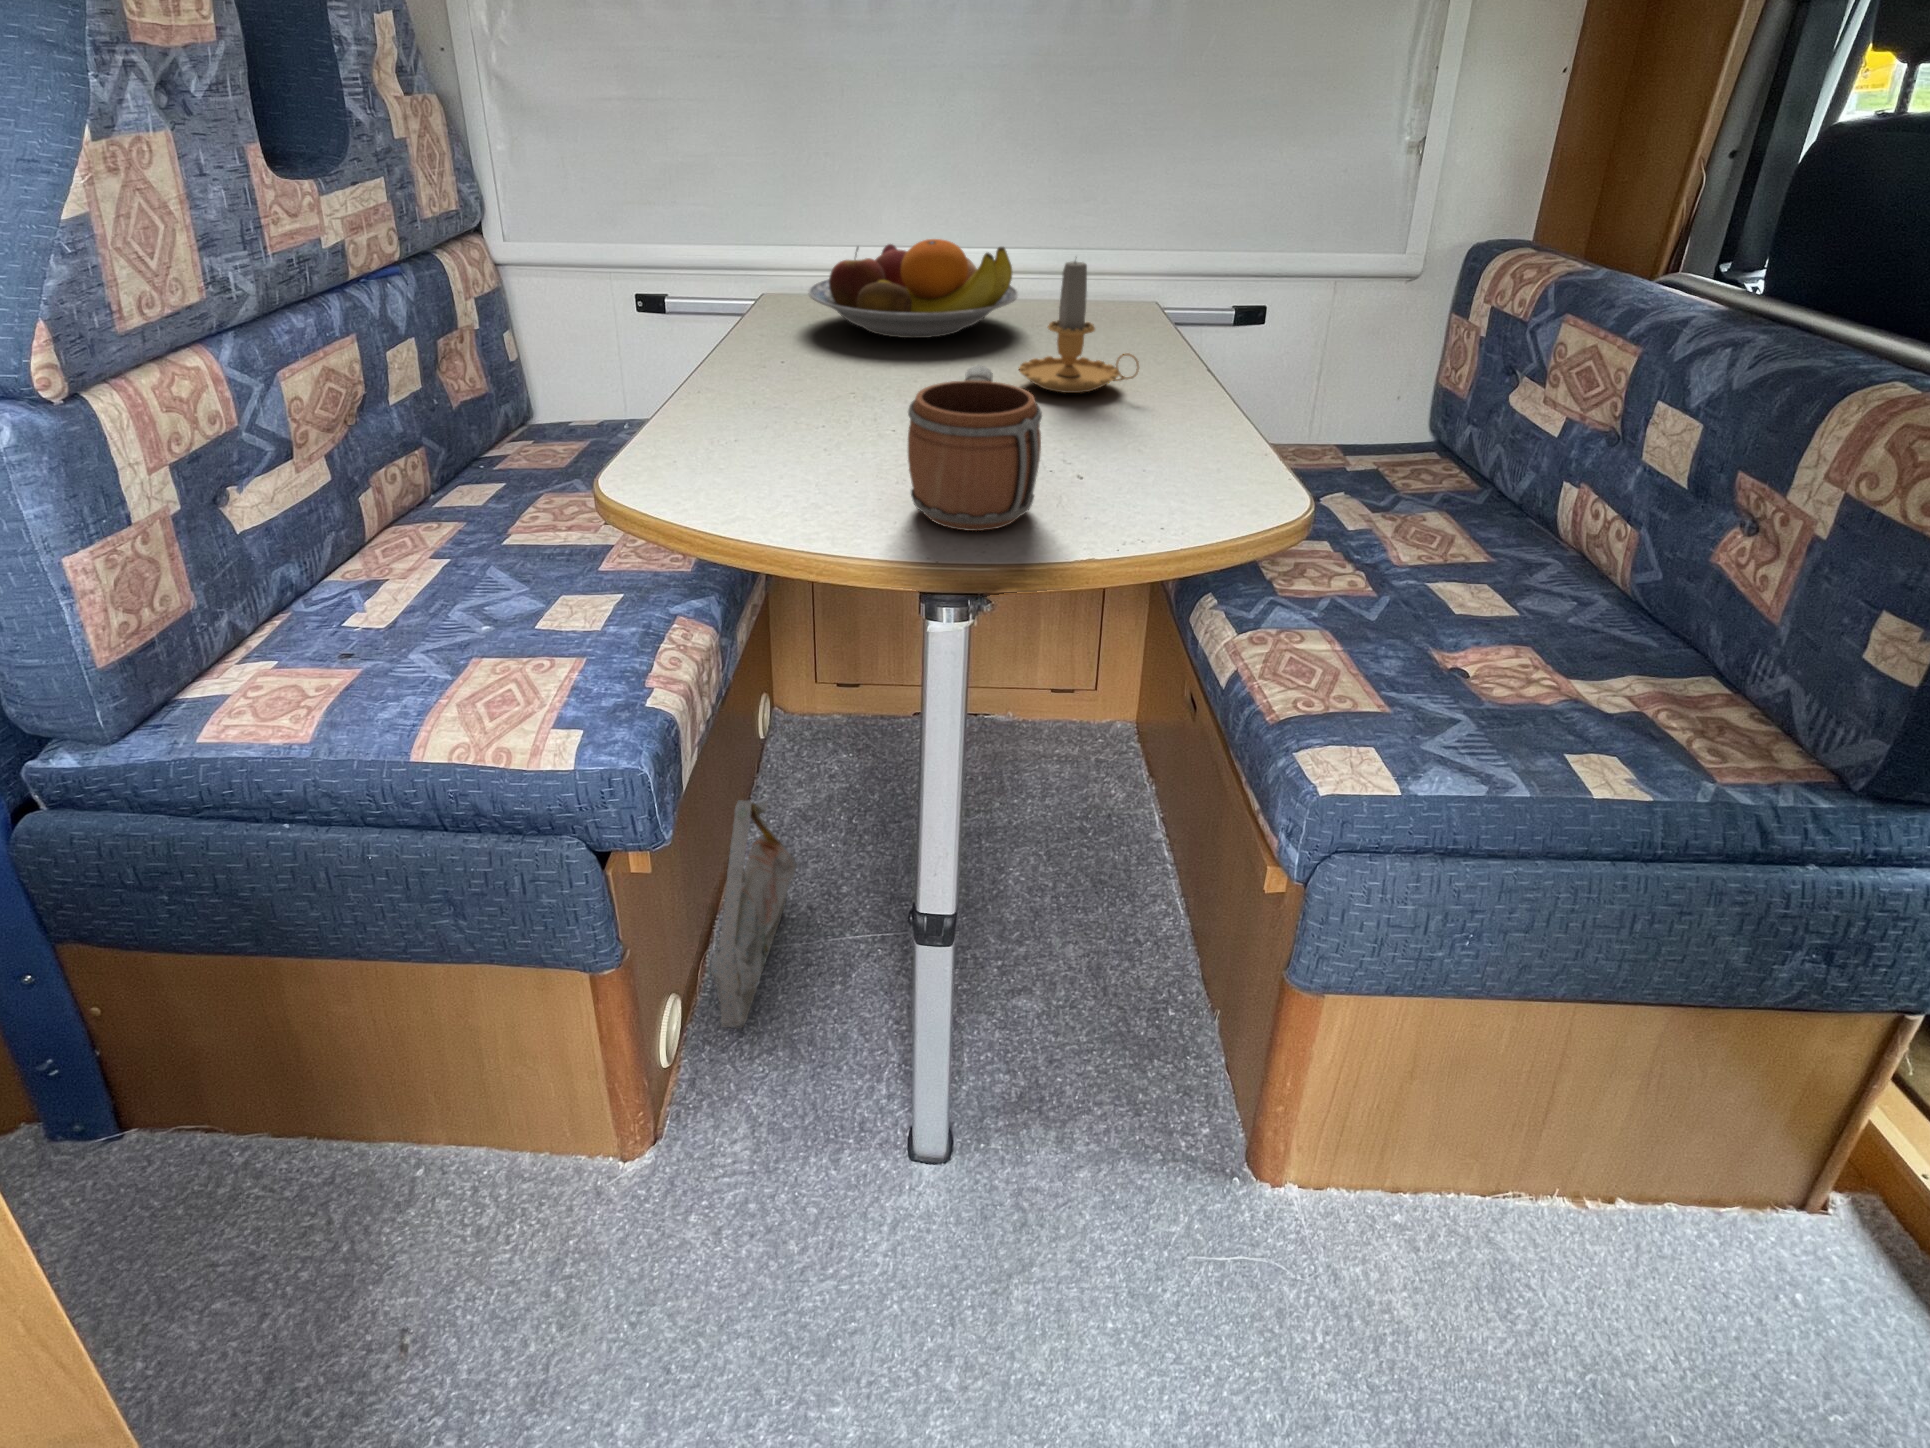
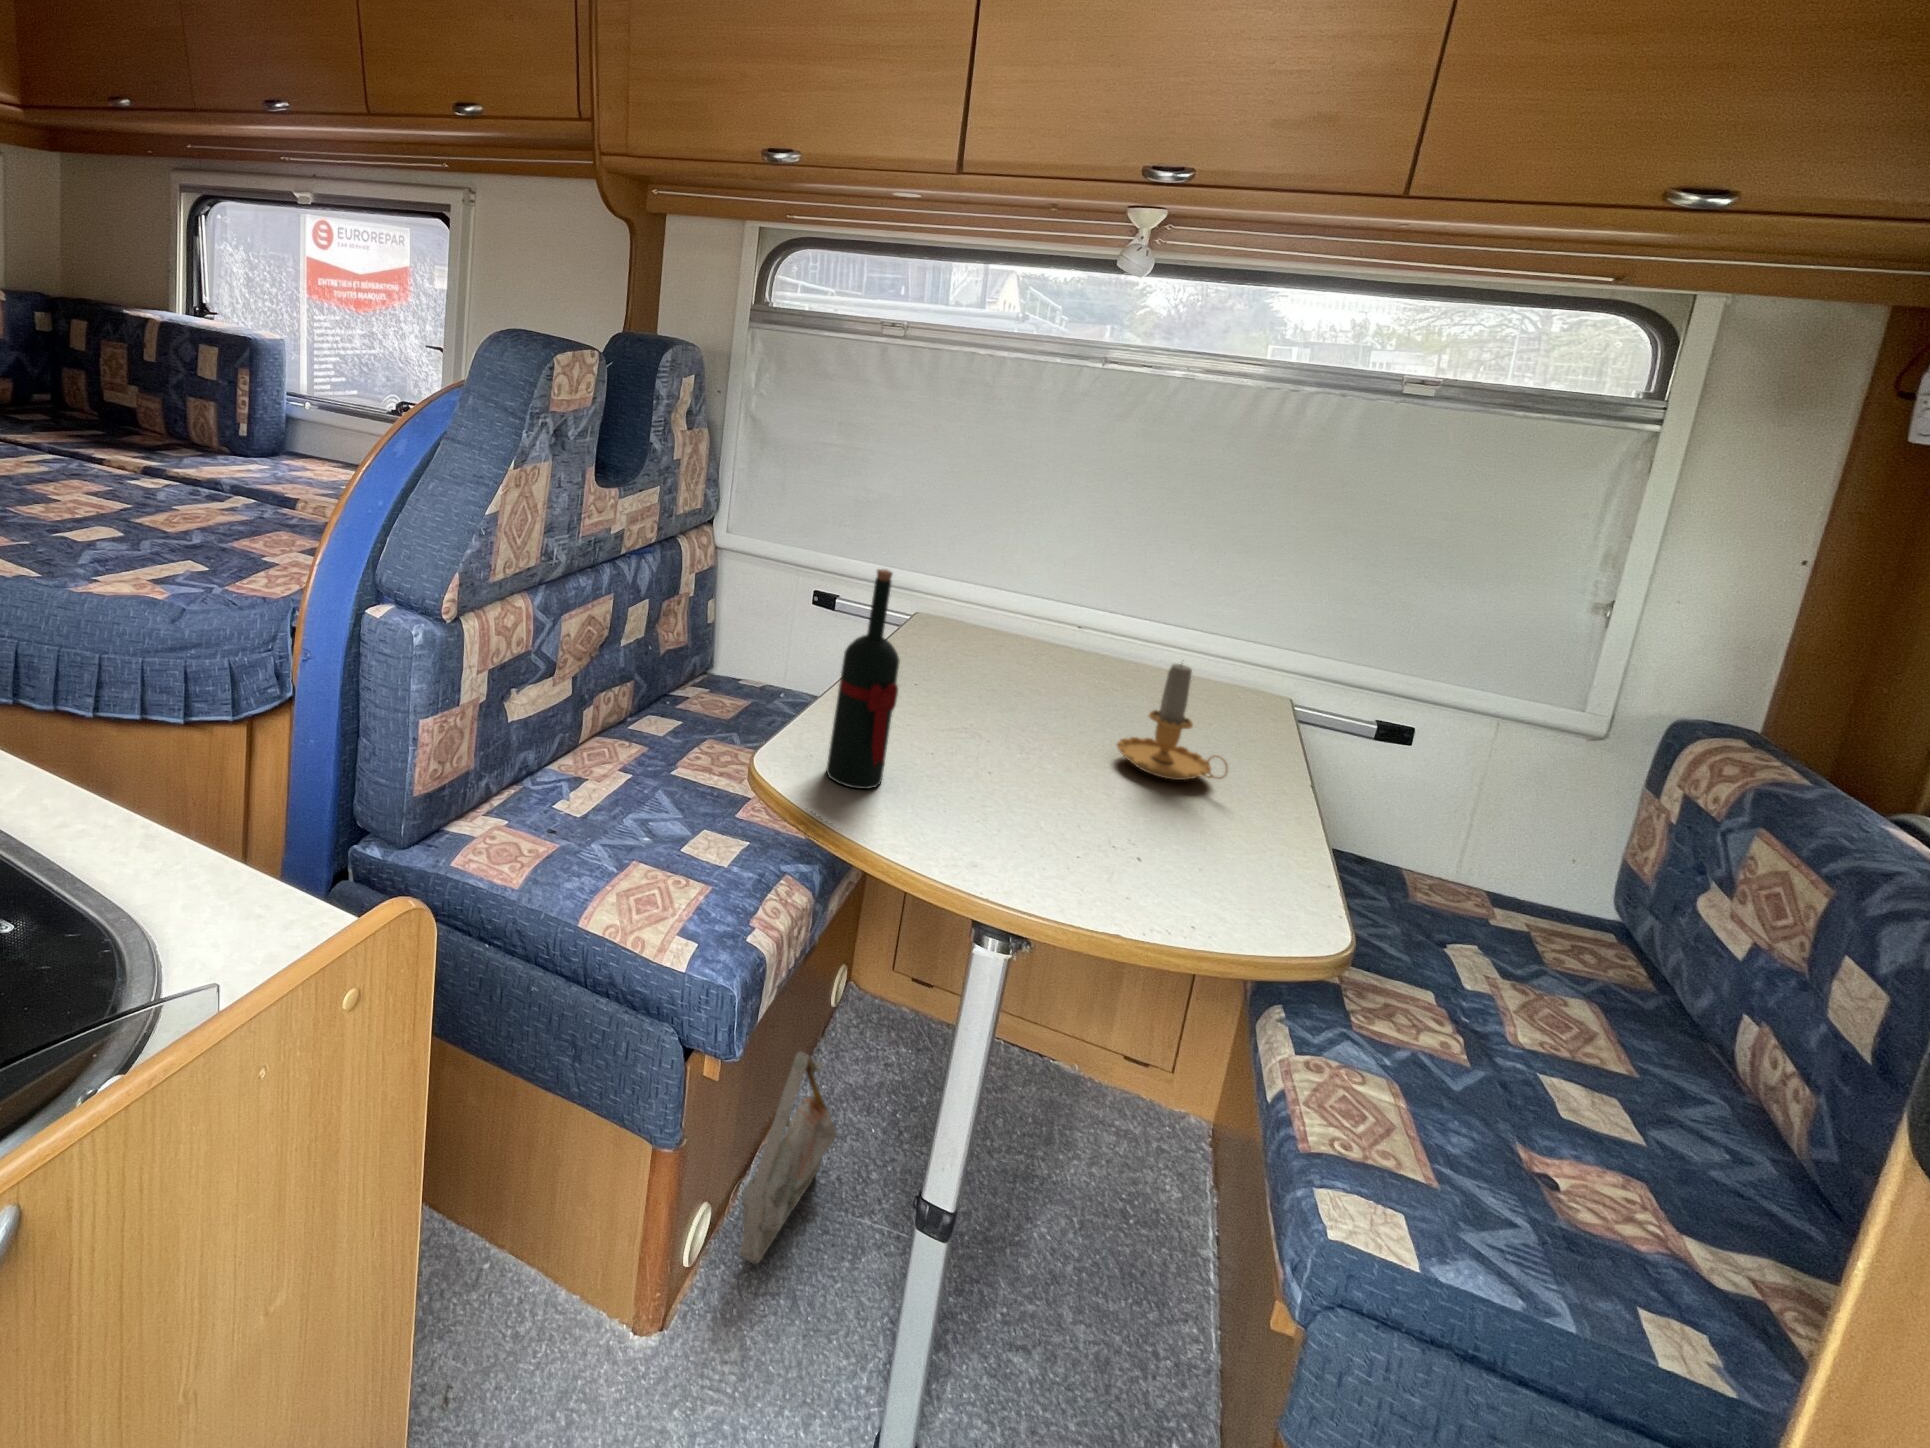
wine bottle: none [686,184,773,486] -> present [826,569,900,789]
fruit bowl: present [809,239,1018,338] -> none [953,600,1142,692]
mug: present [908,365,1042,531] -> none [982,743,1099,882]

